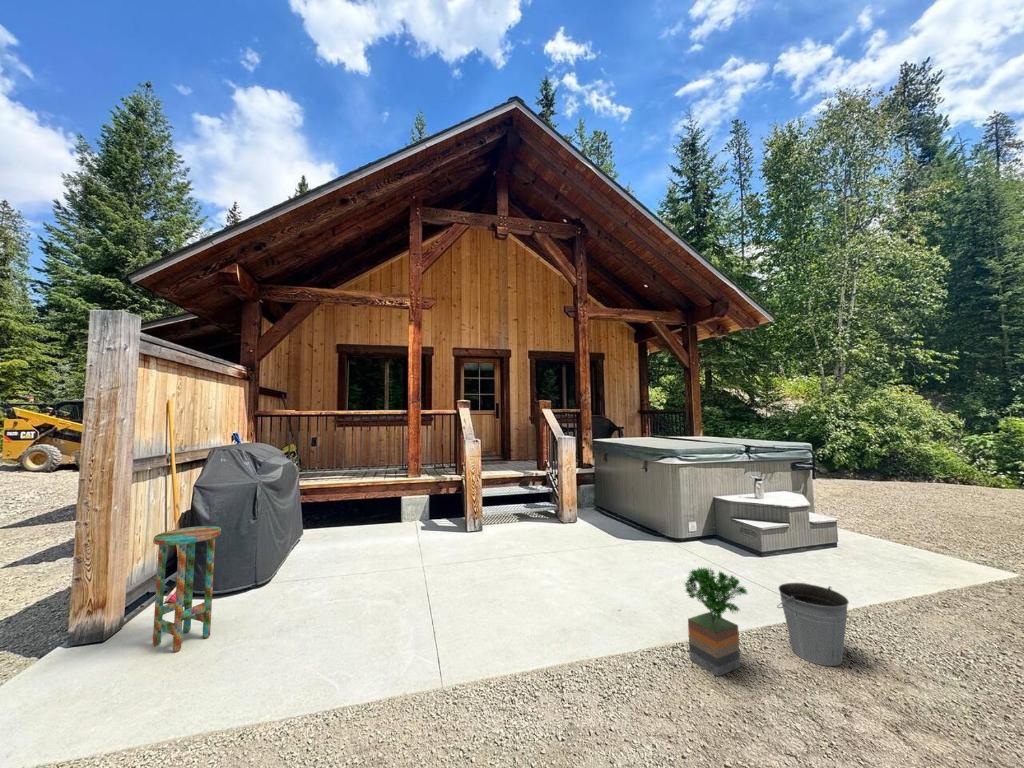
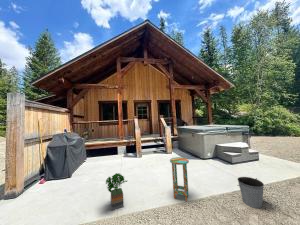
side table: present [153,526,221,652] -> present [170,157,189,202]
potted tree: present [685,568,747,676] -> present [106,173,127,210]

